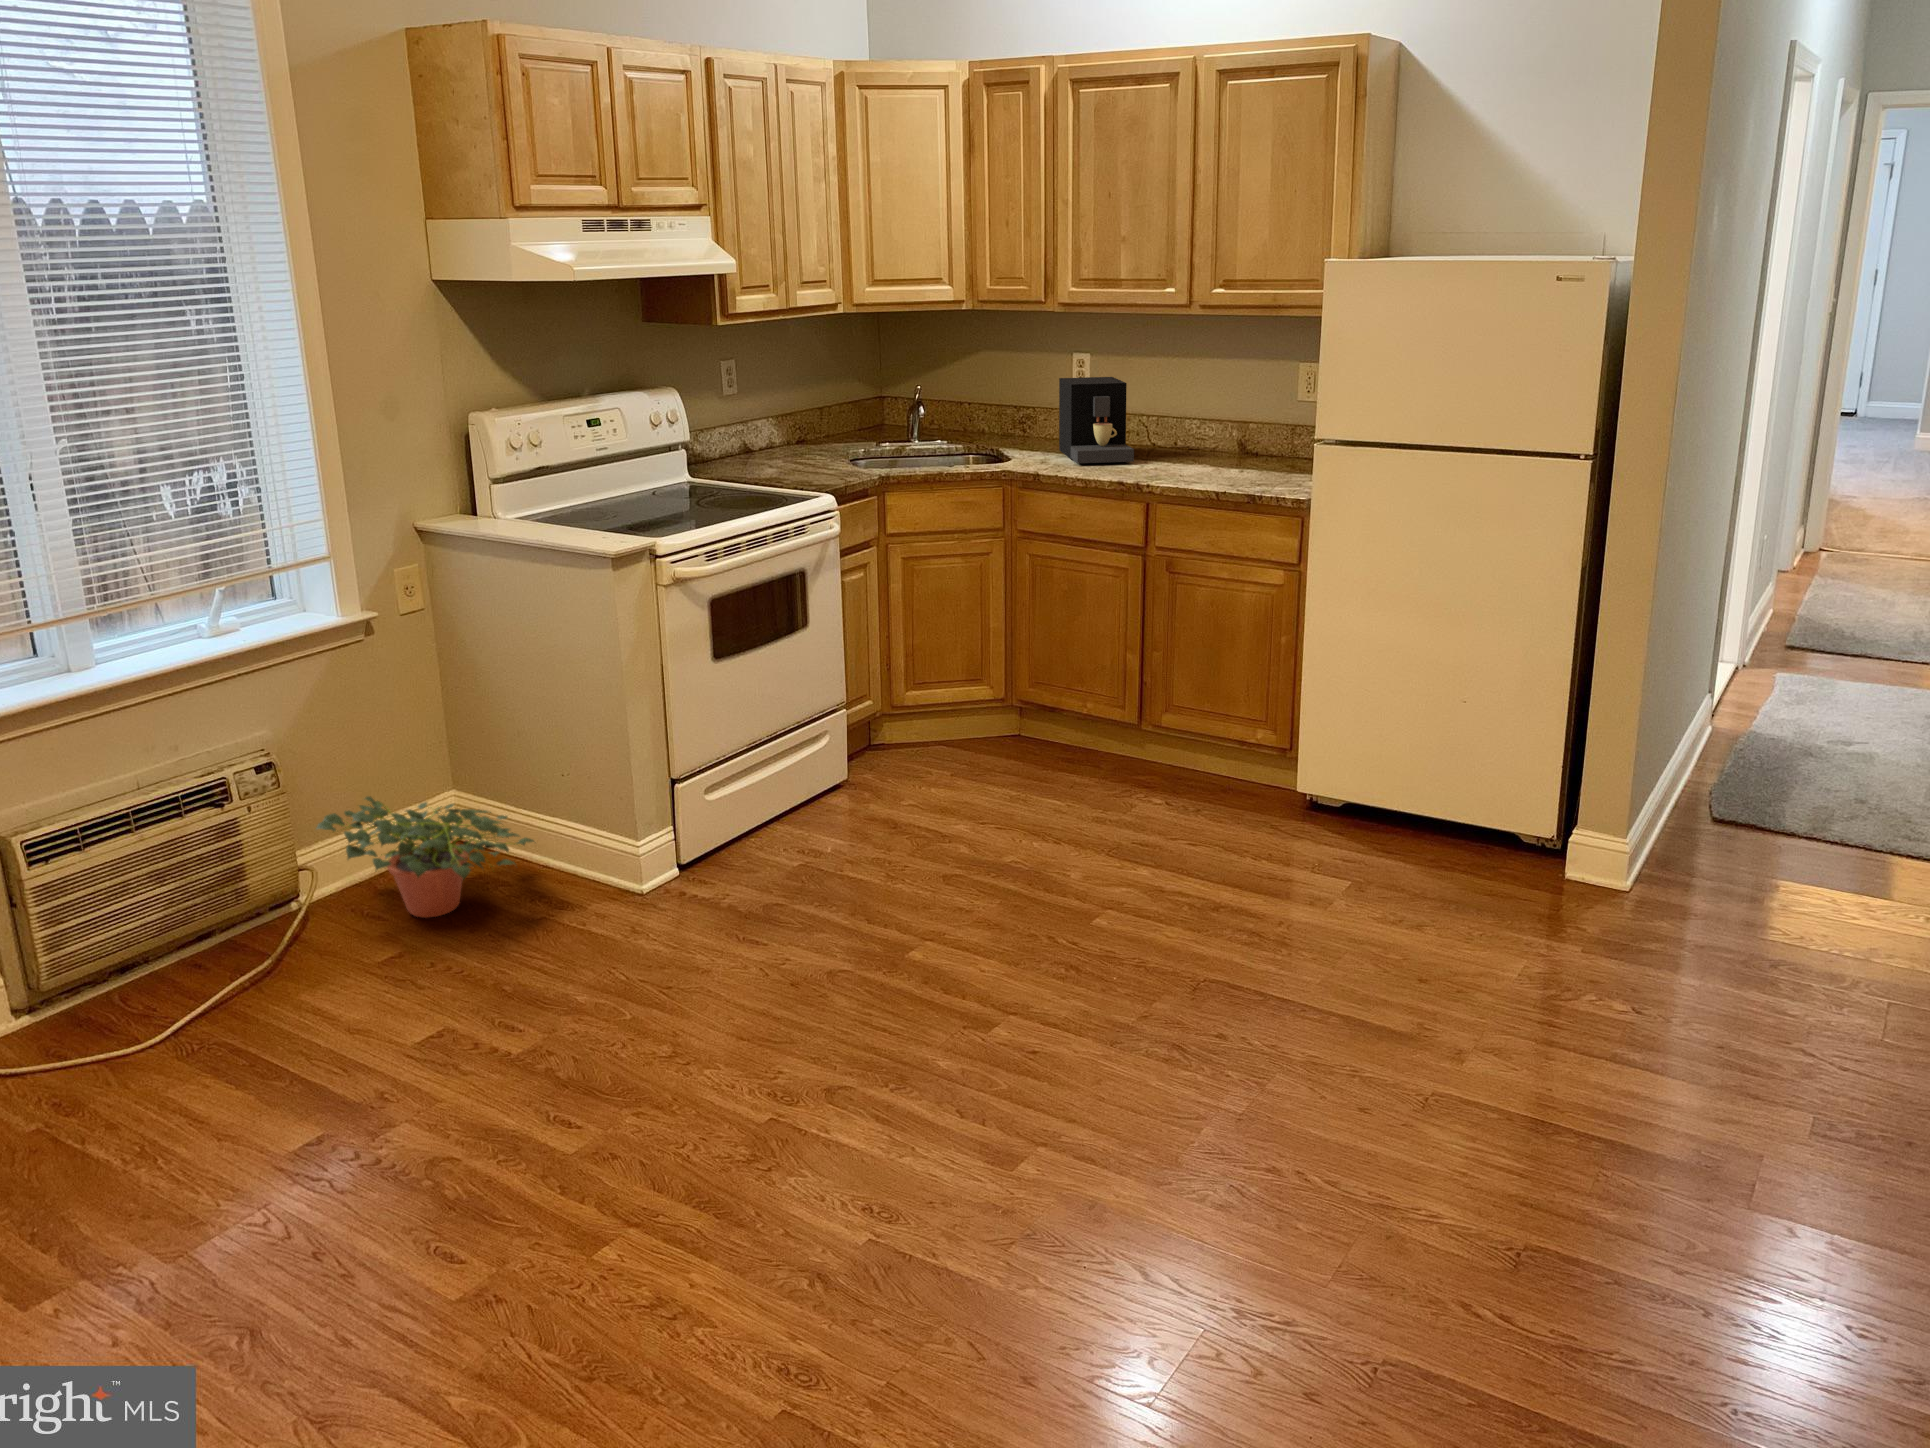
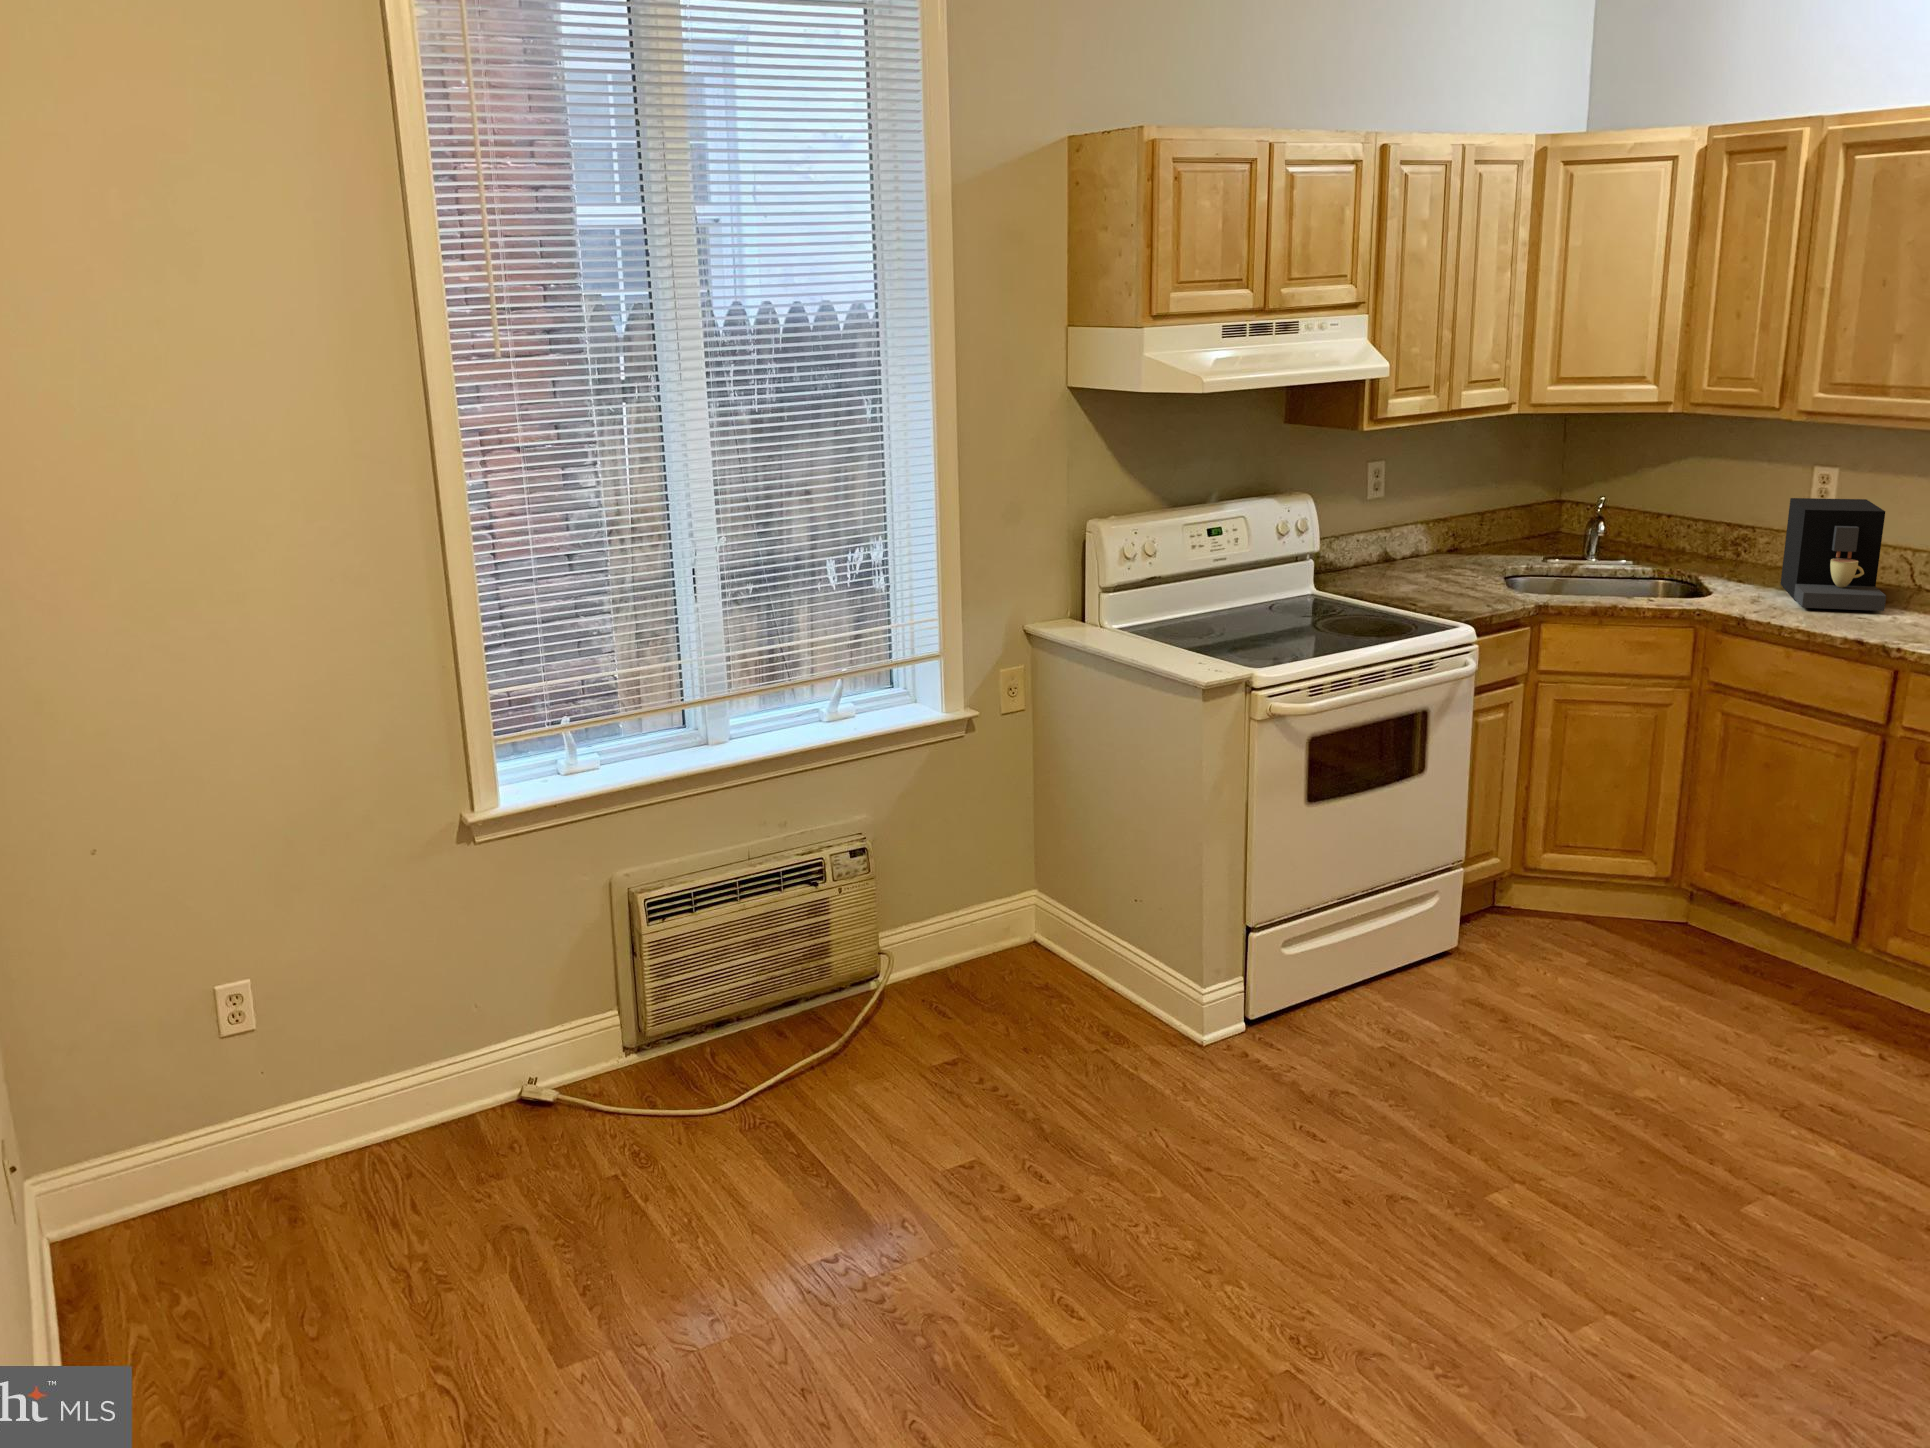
potted plant: present [316,796,534,918] -> none [892,892,1100,1026]

